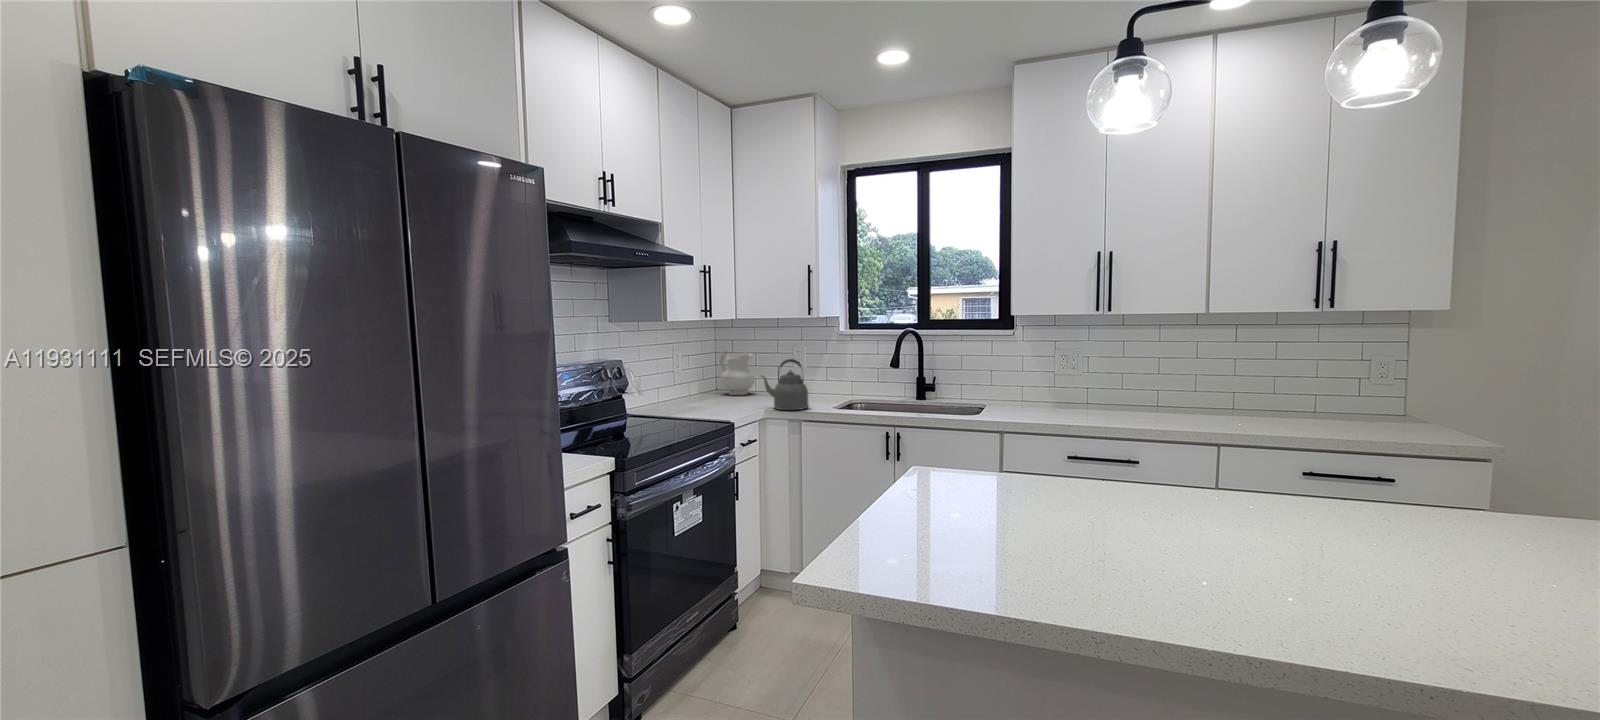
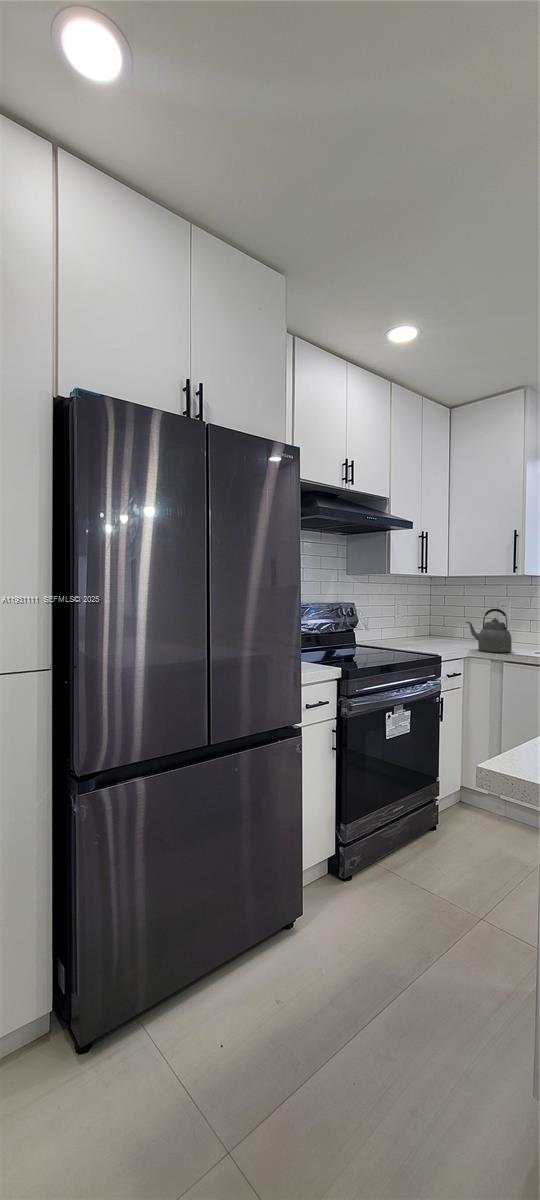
ceramic pitcher: present [720,351,755,395] -> none [432,604,462,640]

